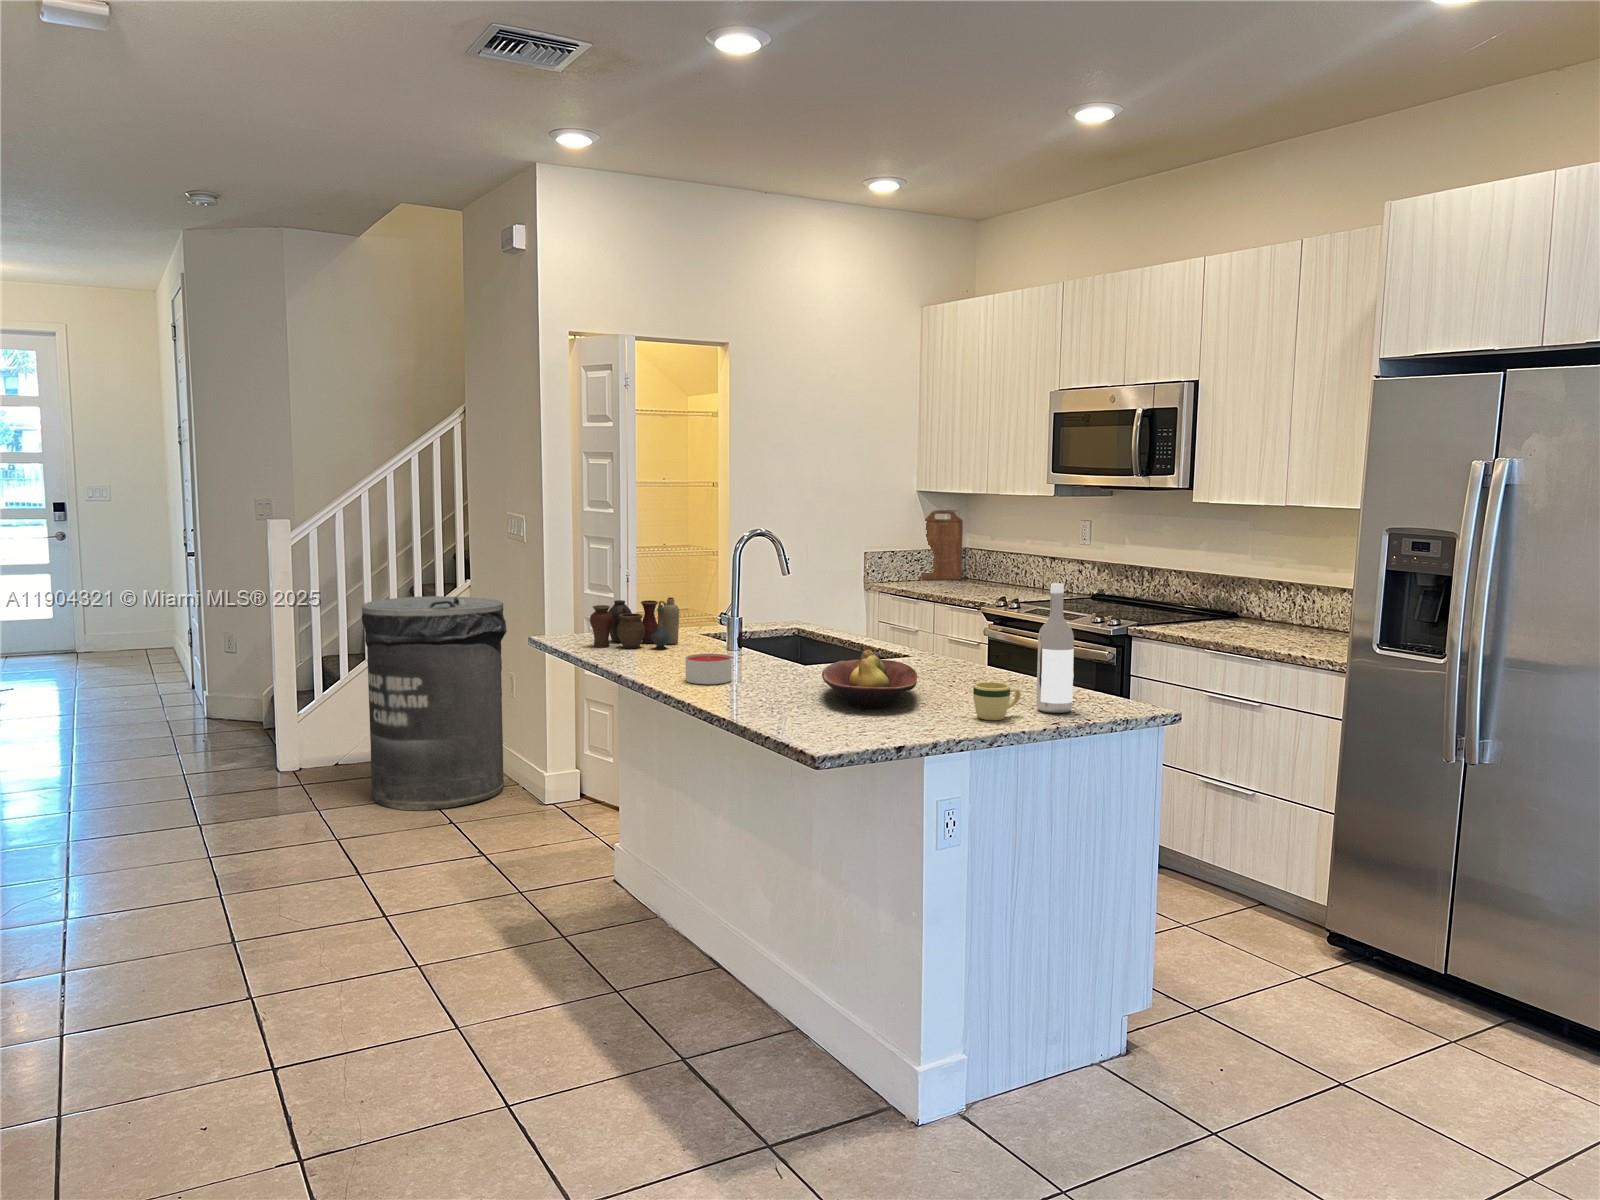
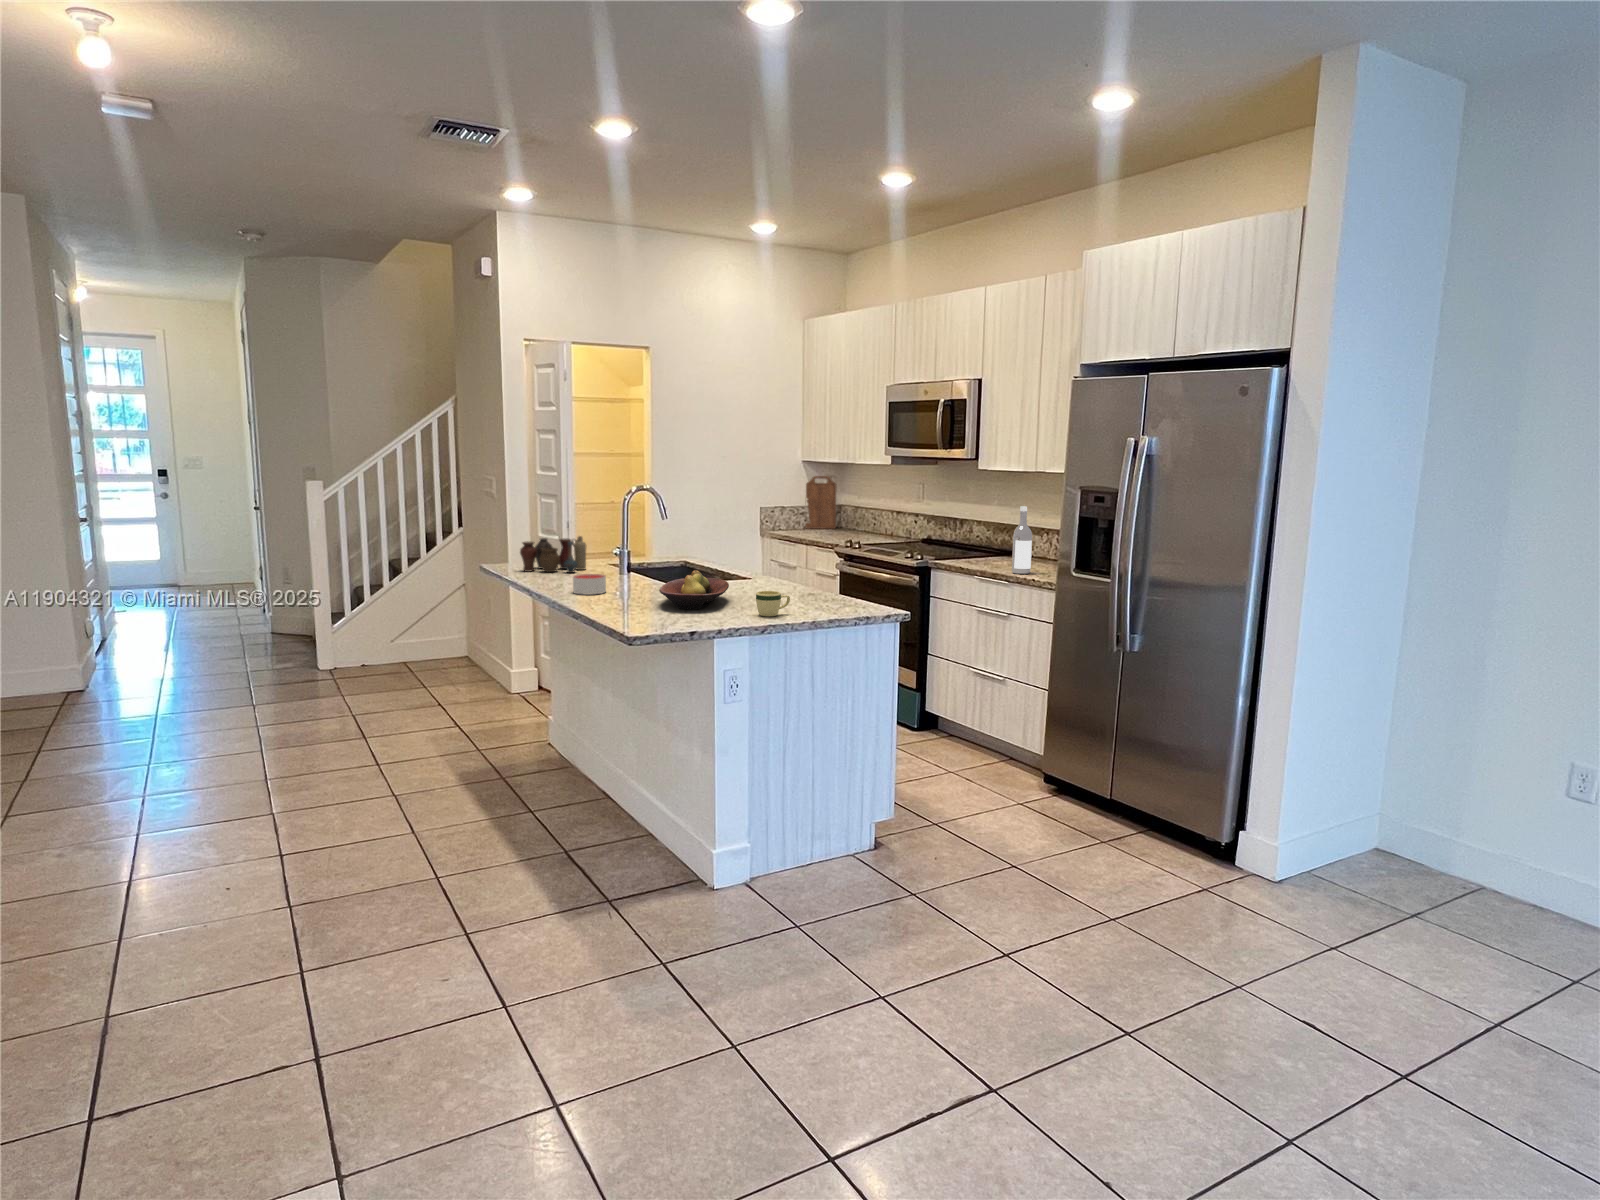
wine bottle: present [1037,583,1074,713] -> present [1012,506,1032,574]
trash can: present [362,596,507,810] -> none [374,539,486,697]

